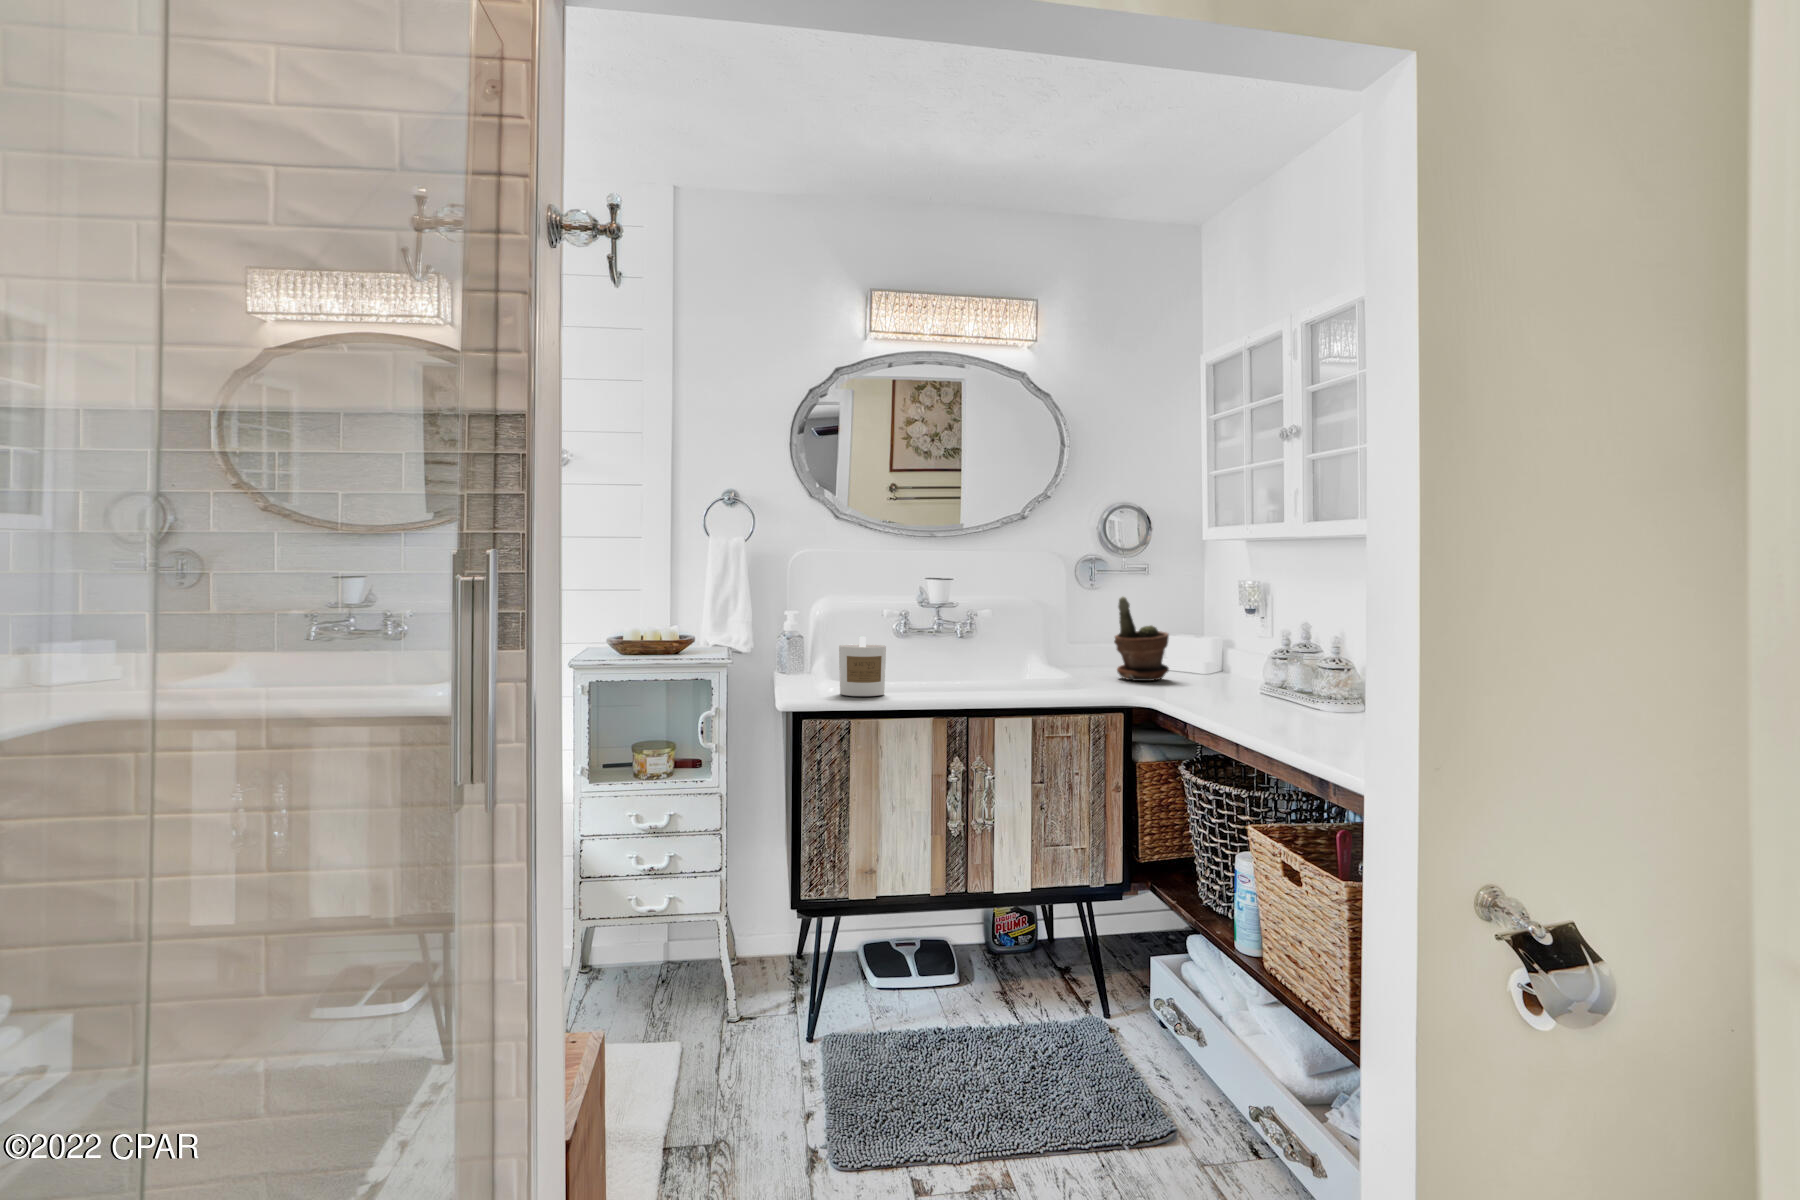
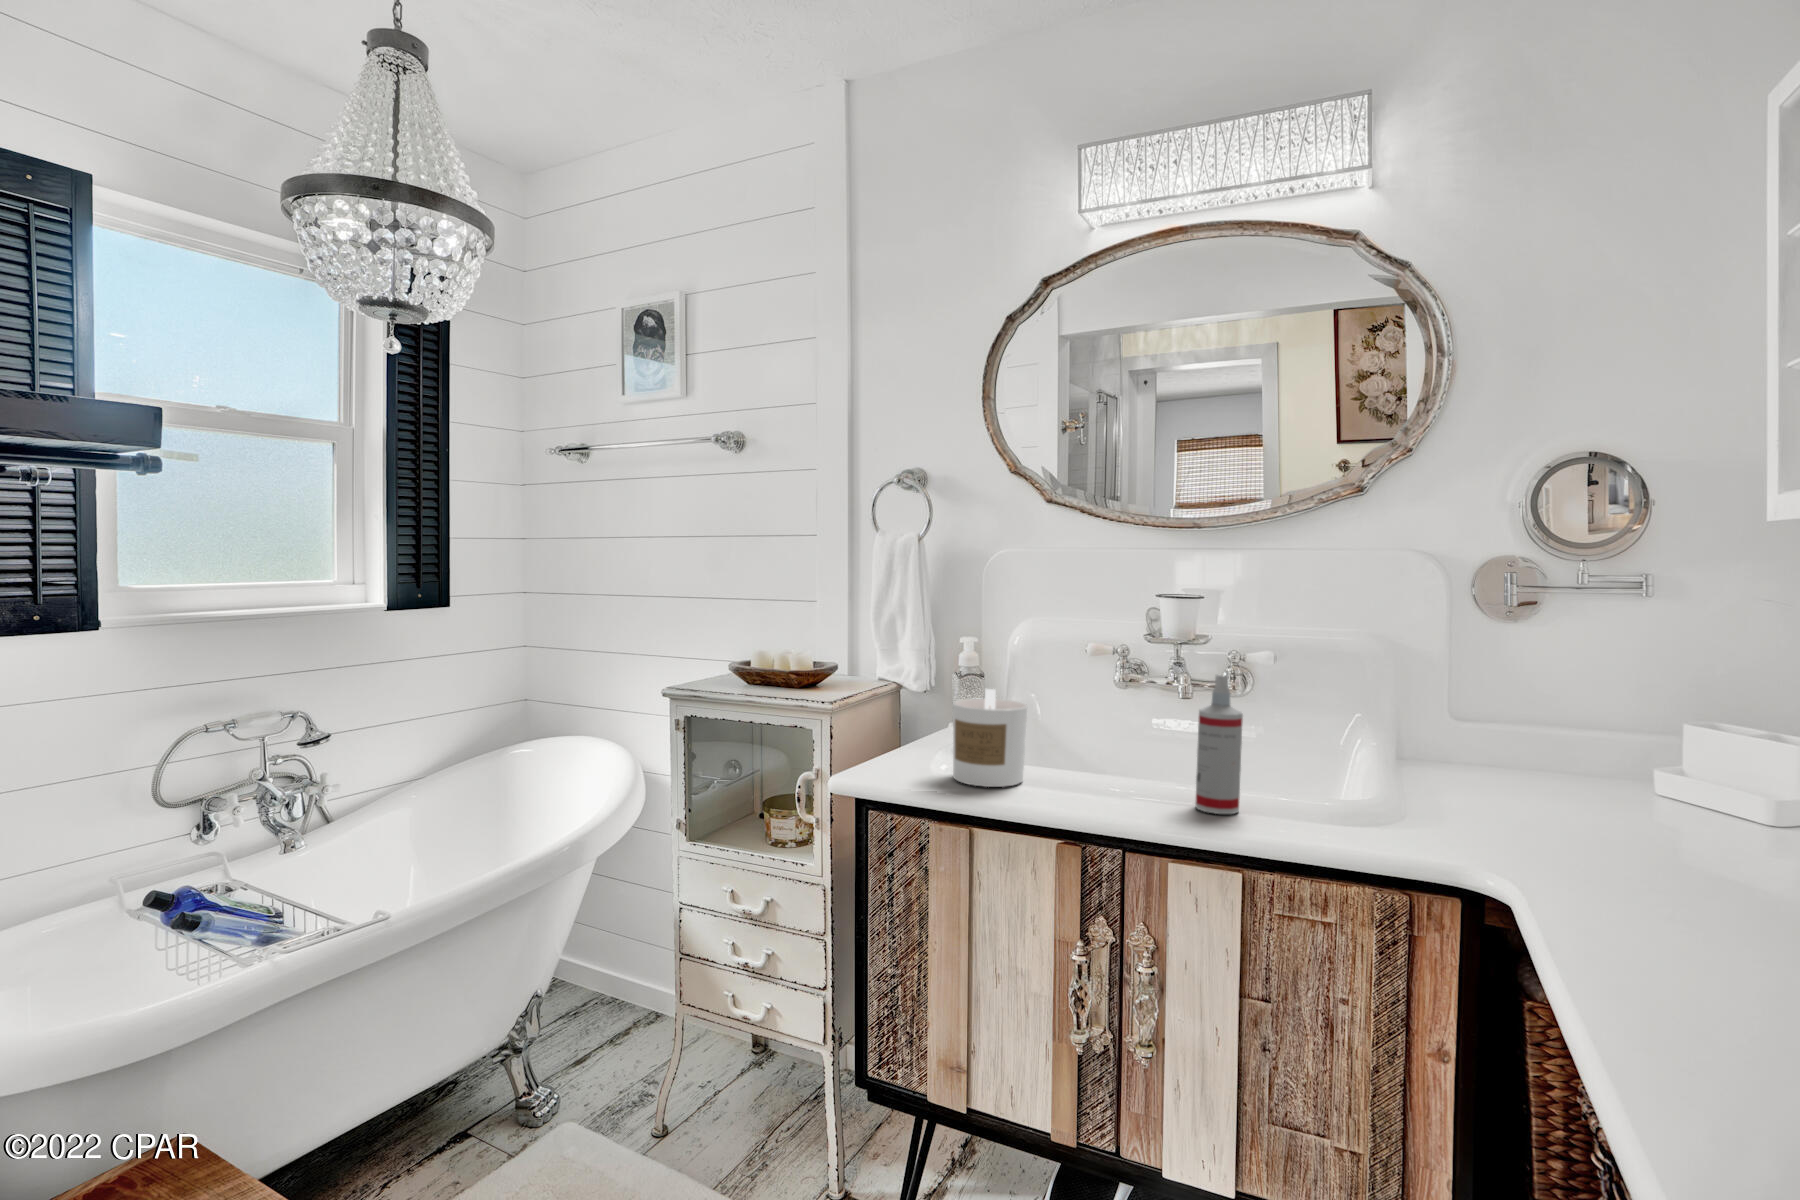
potted plant: present [1114,597,1169,681] -> none [1540,642,1676,823]
spray bottle: none [986,617,1010,694] -> present [1195,675,1243,814]

